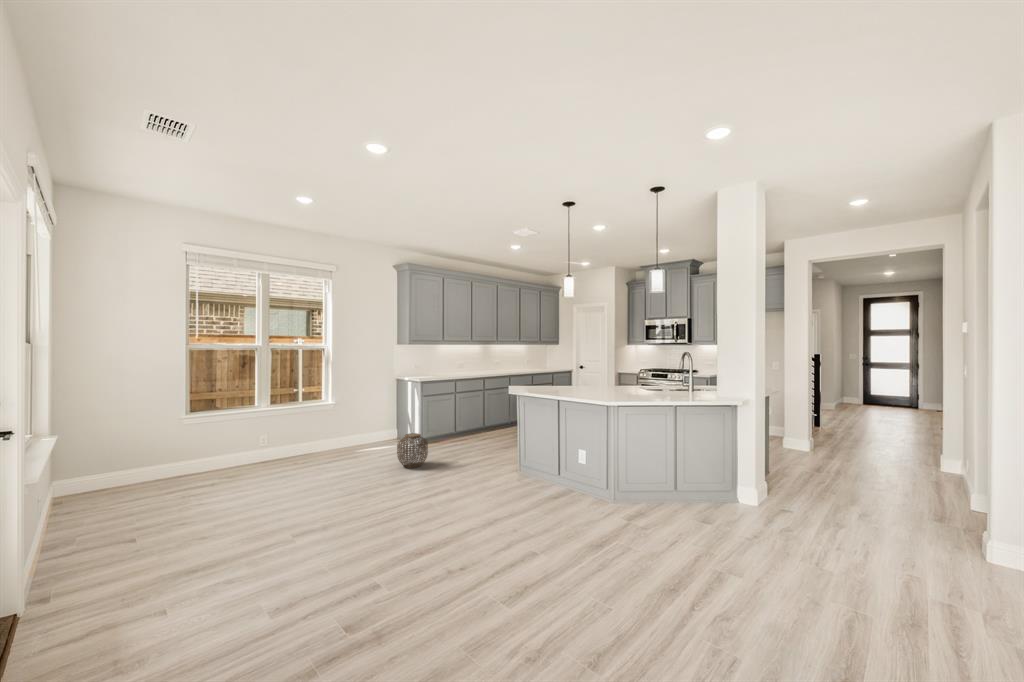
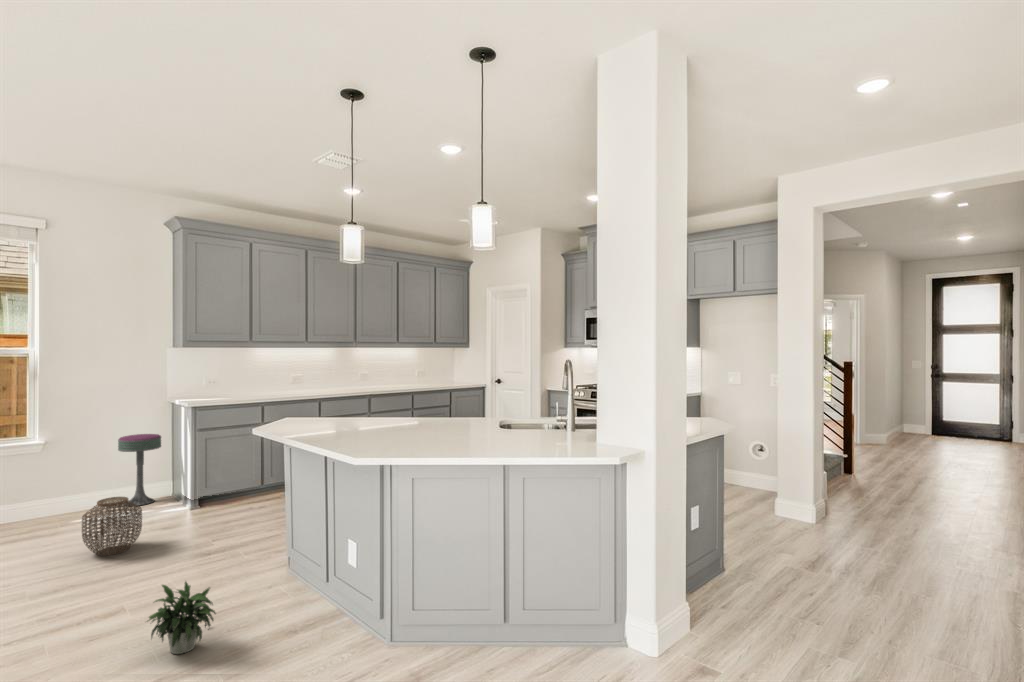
bar stool: none [374,400,398,445] -> present [118,434,161,505]
potted plant: none [507,468,543,505] -> present [148,582,216,654]

